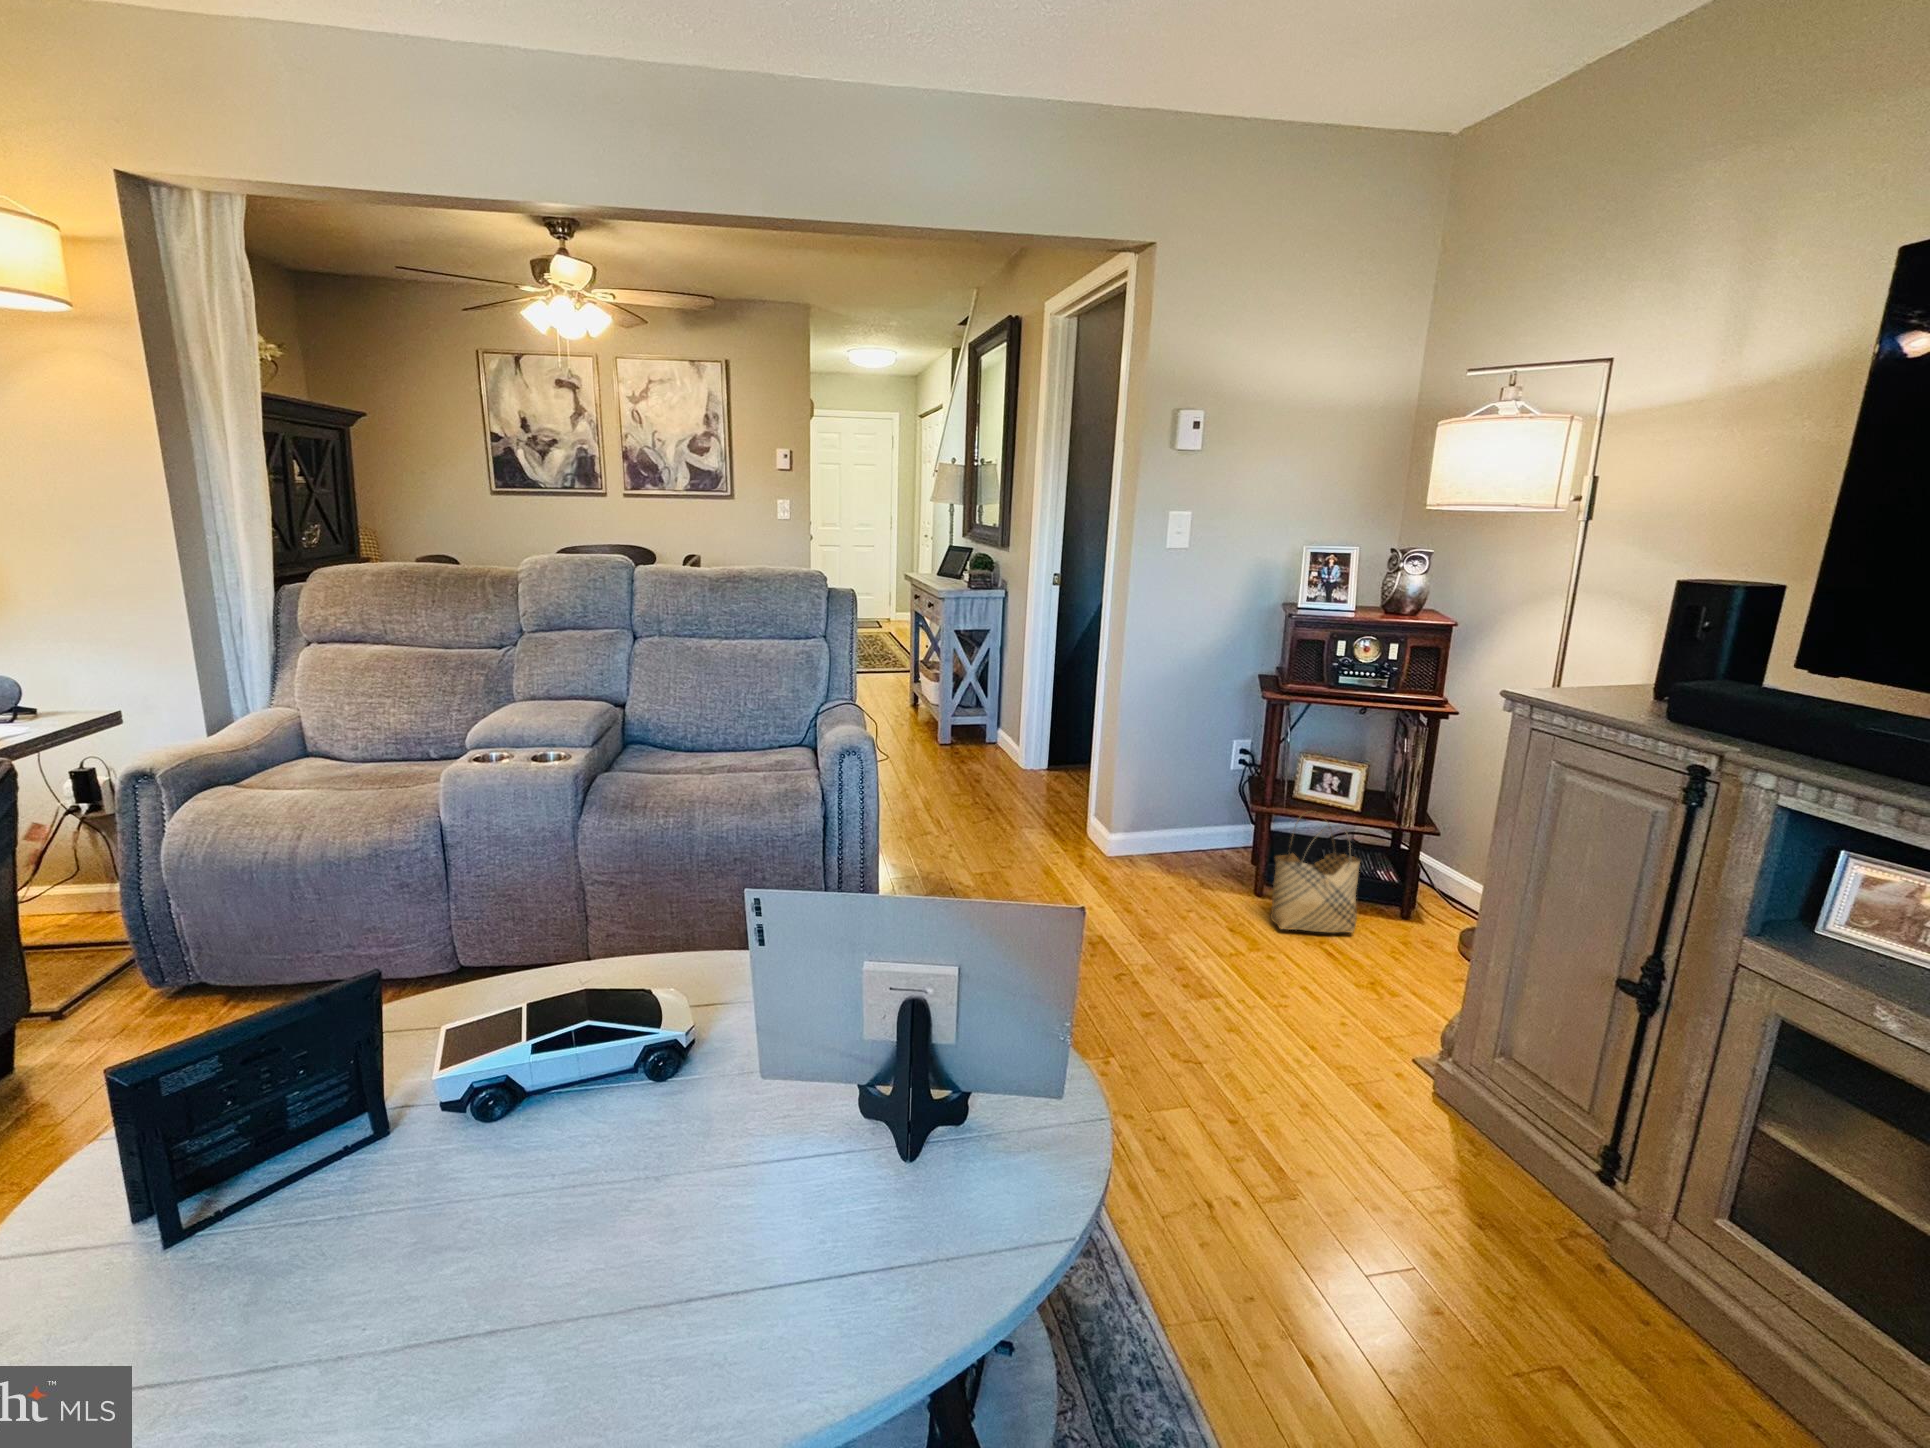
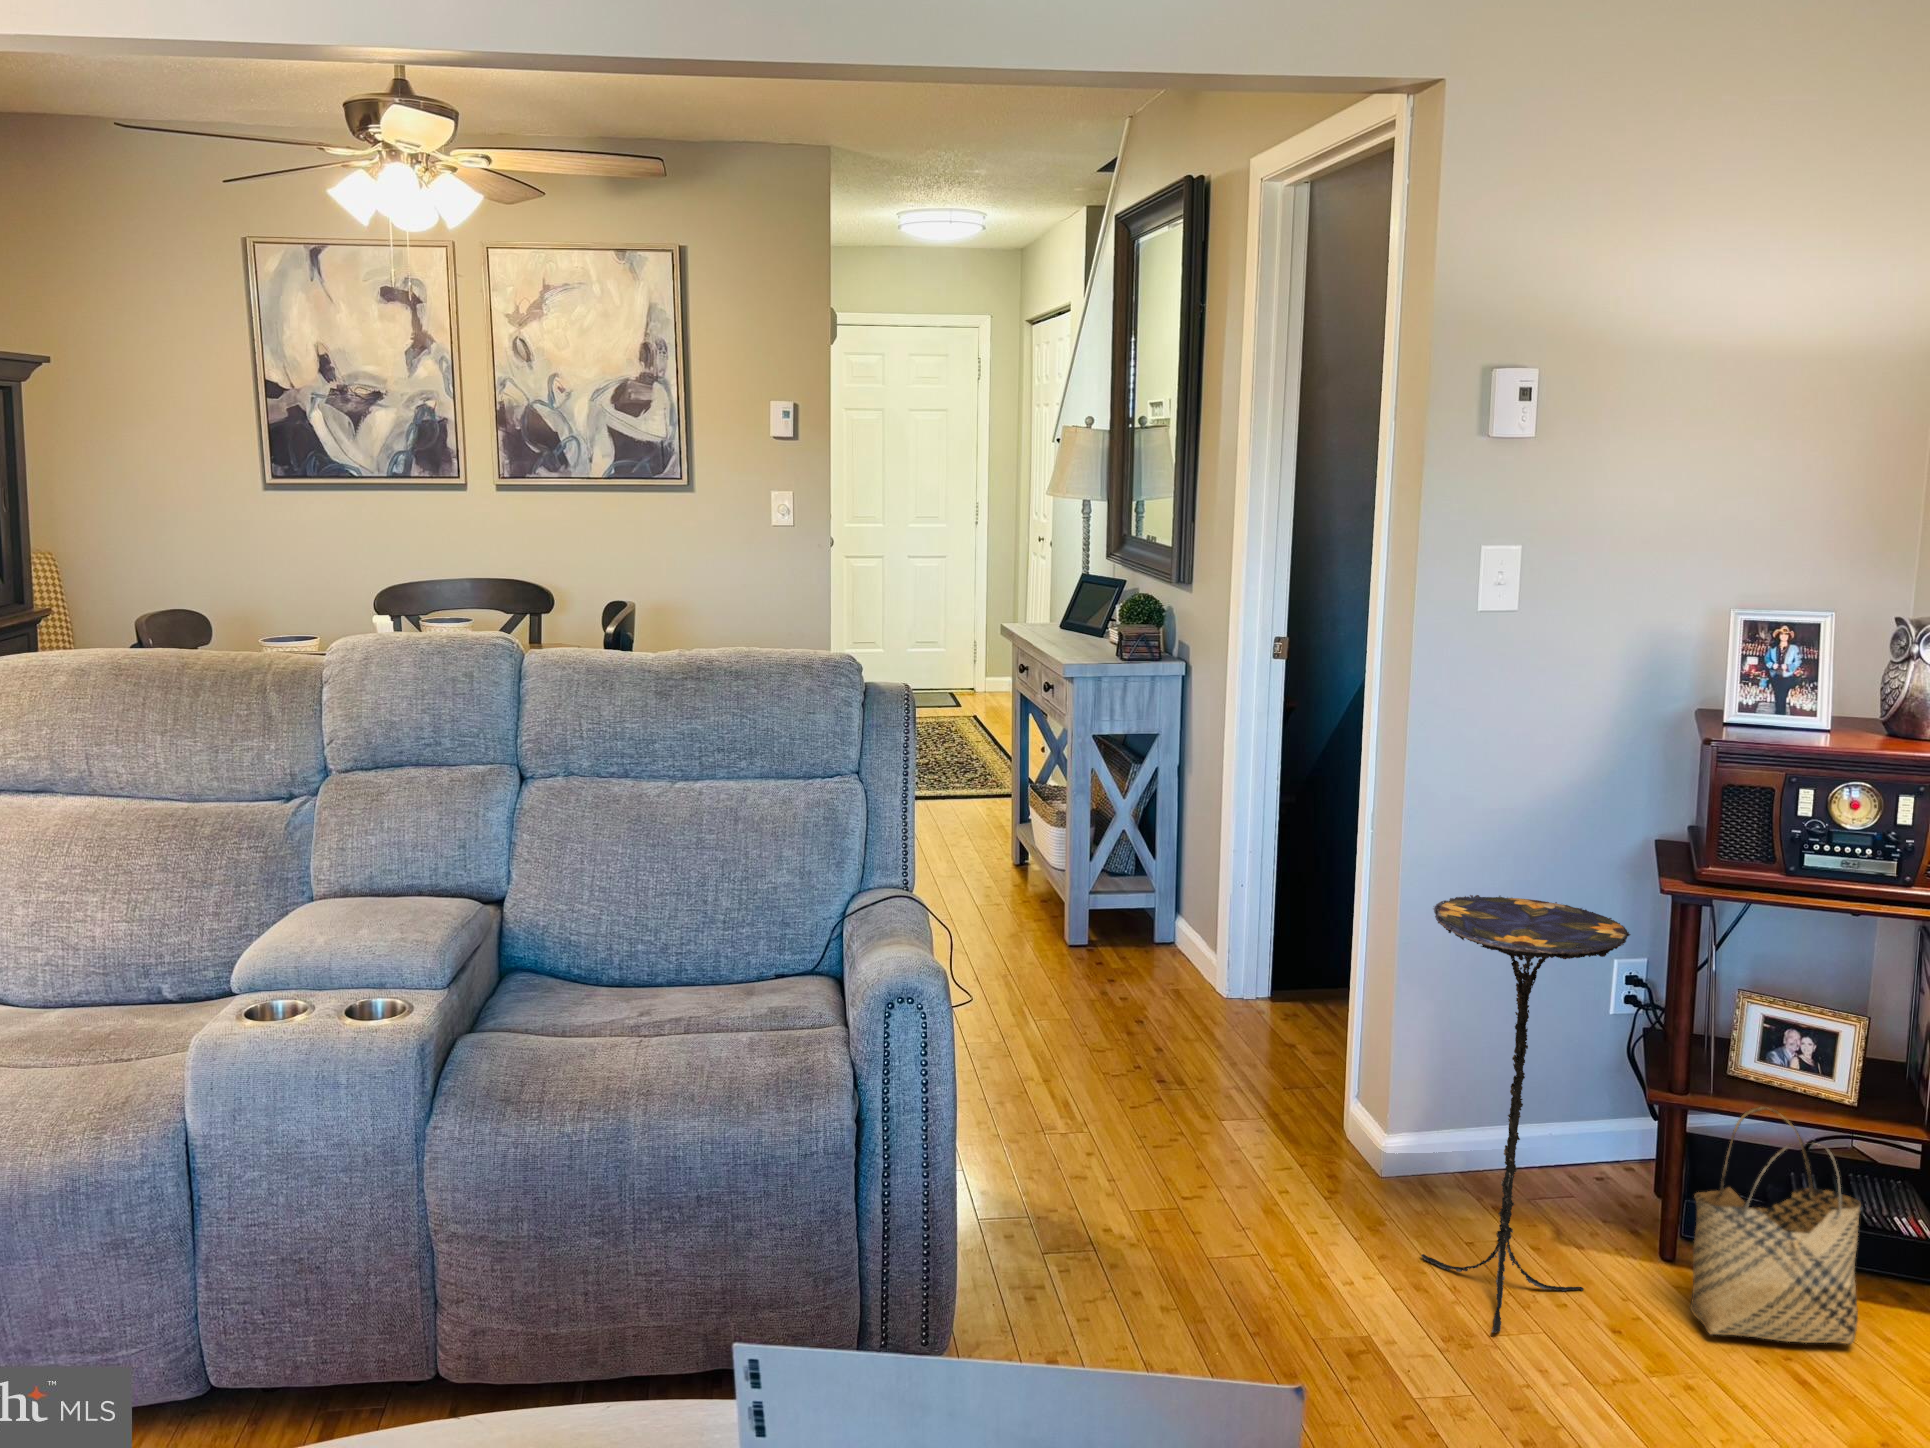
side table: none [1130,700,1246,931] -> present [1421,895,1631,1333]

